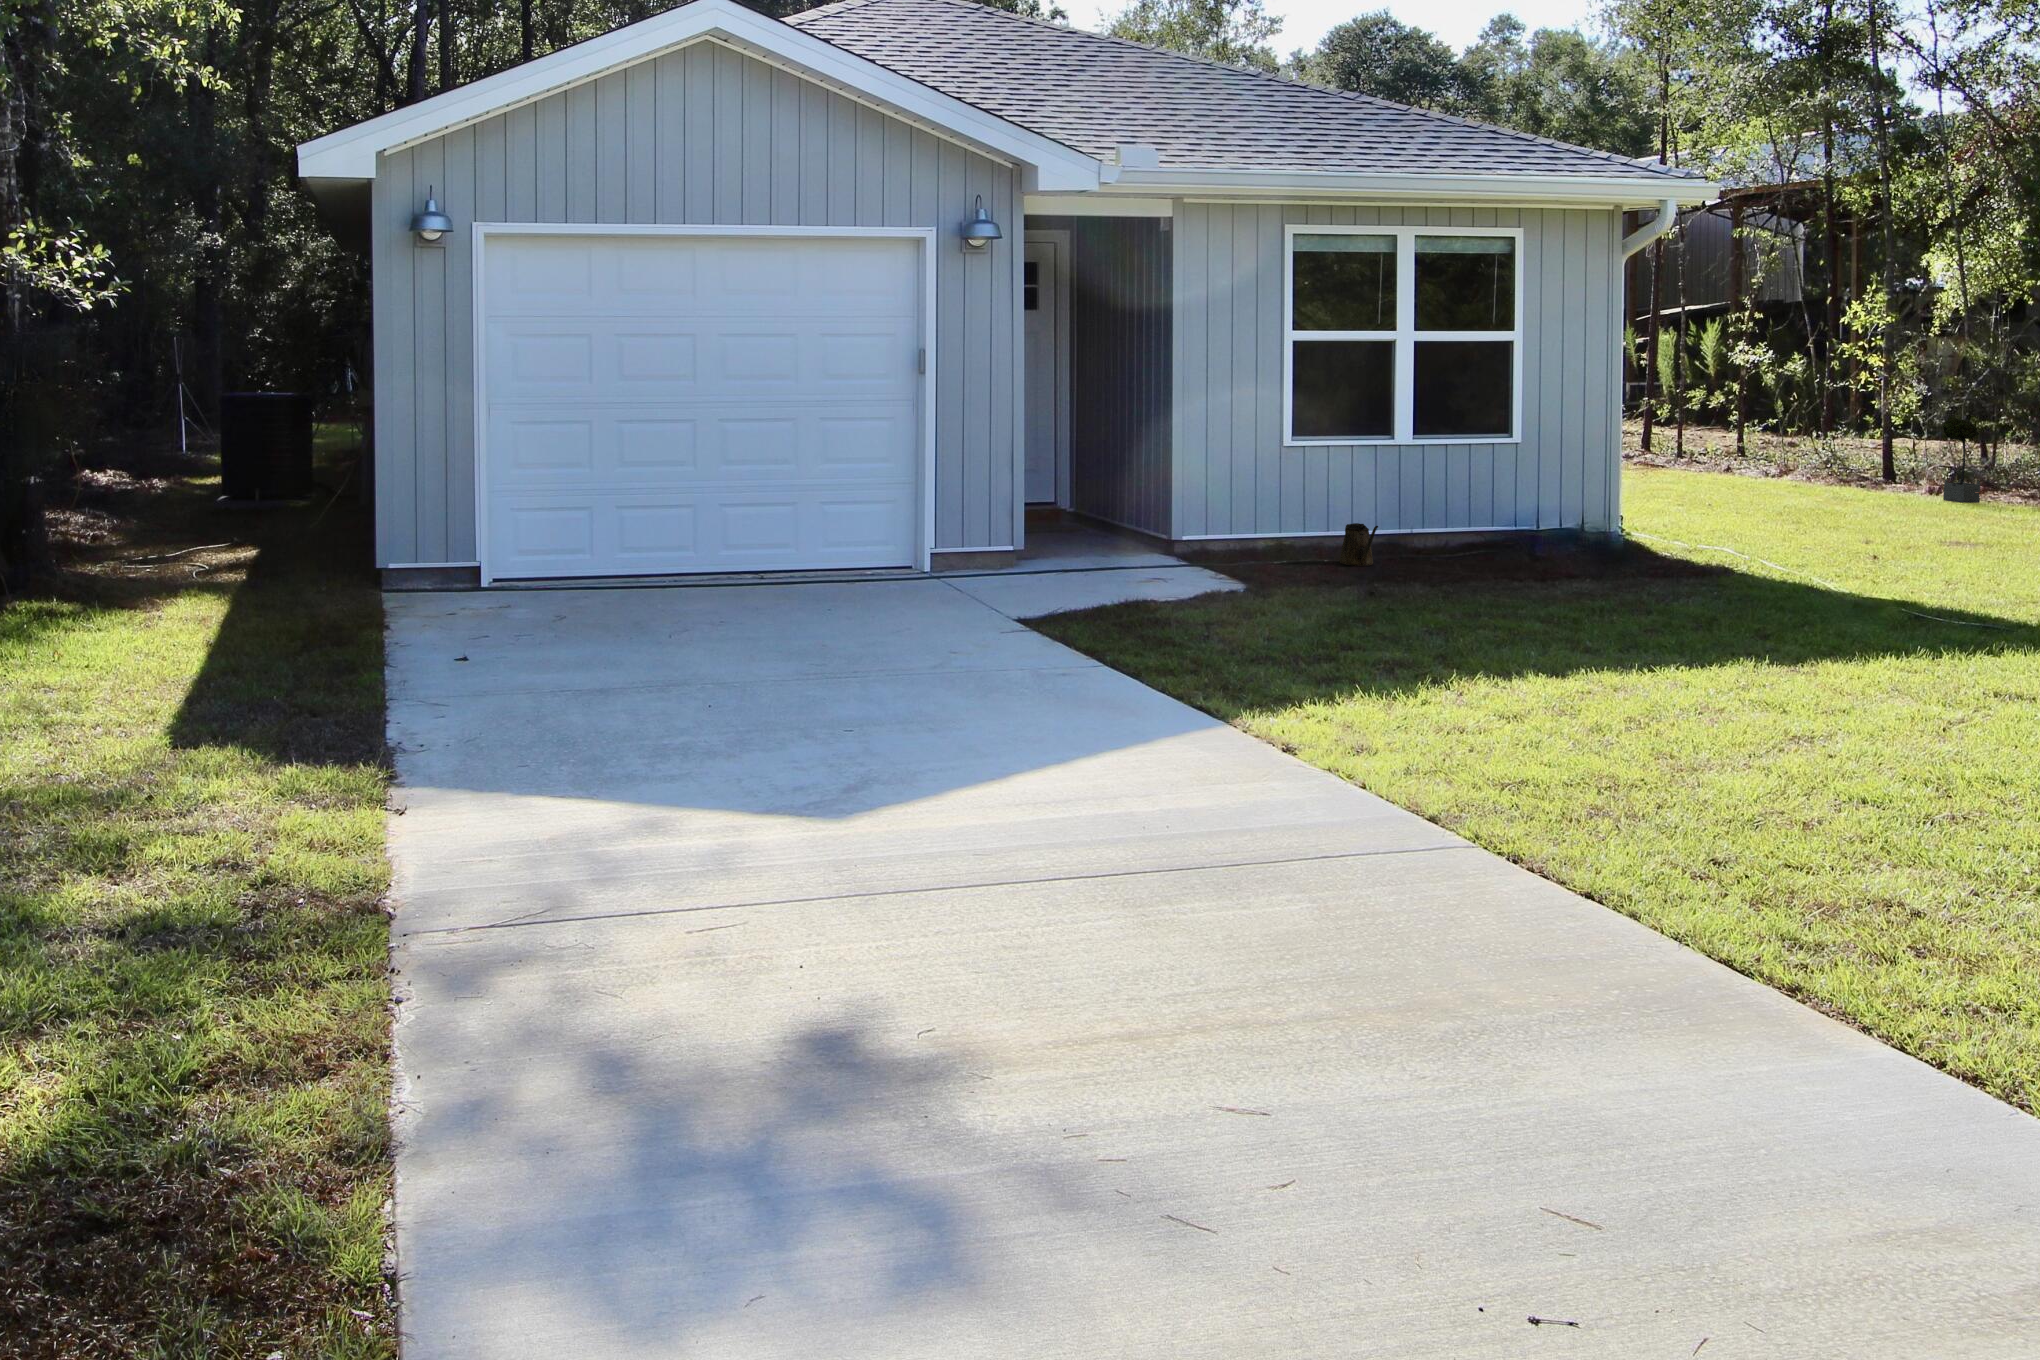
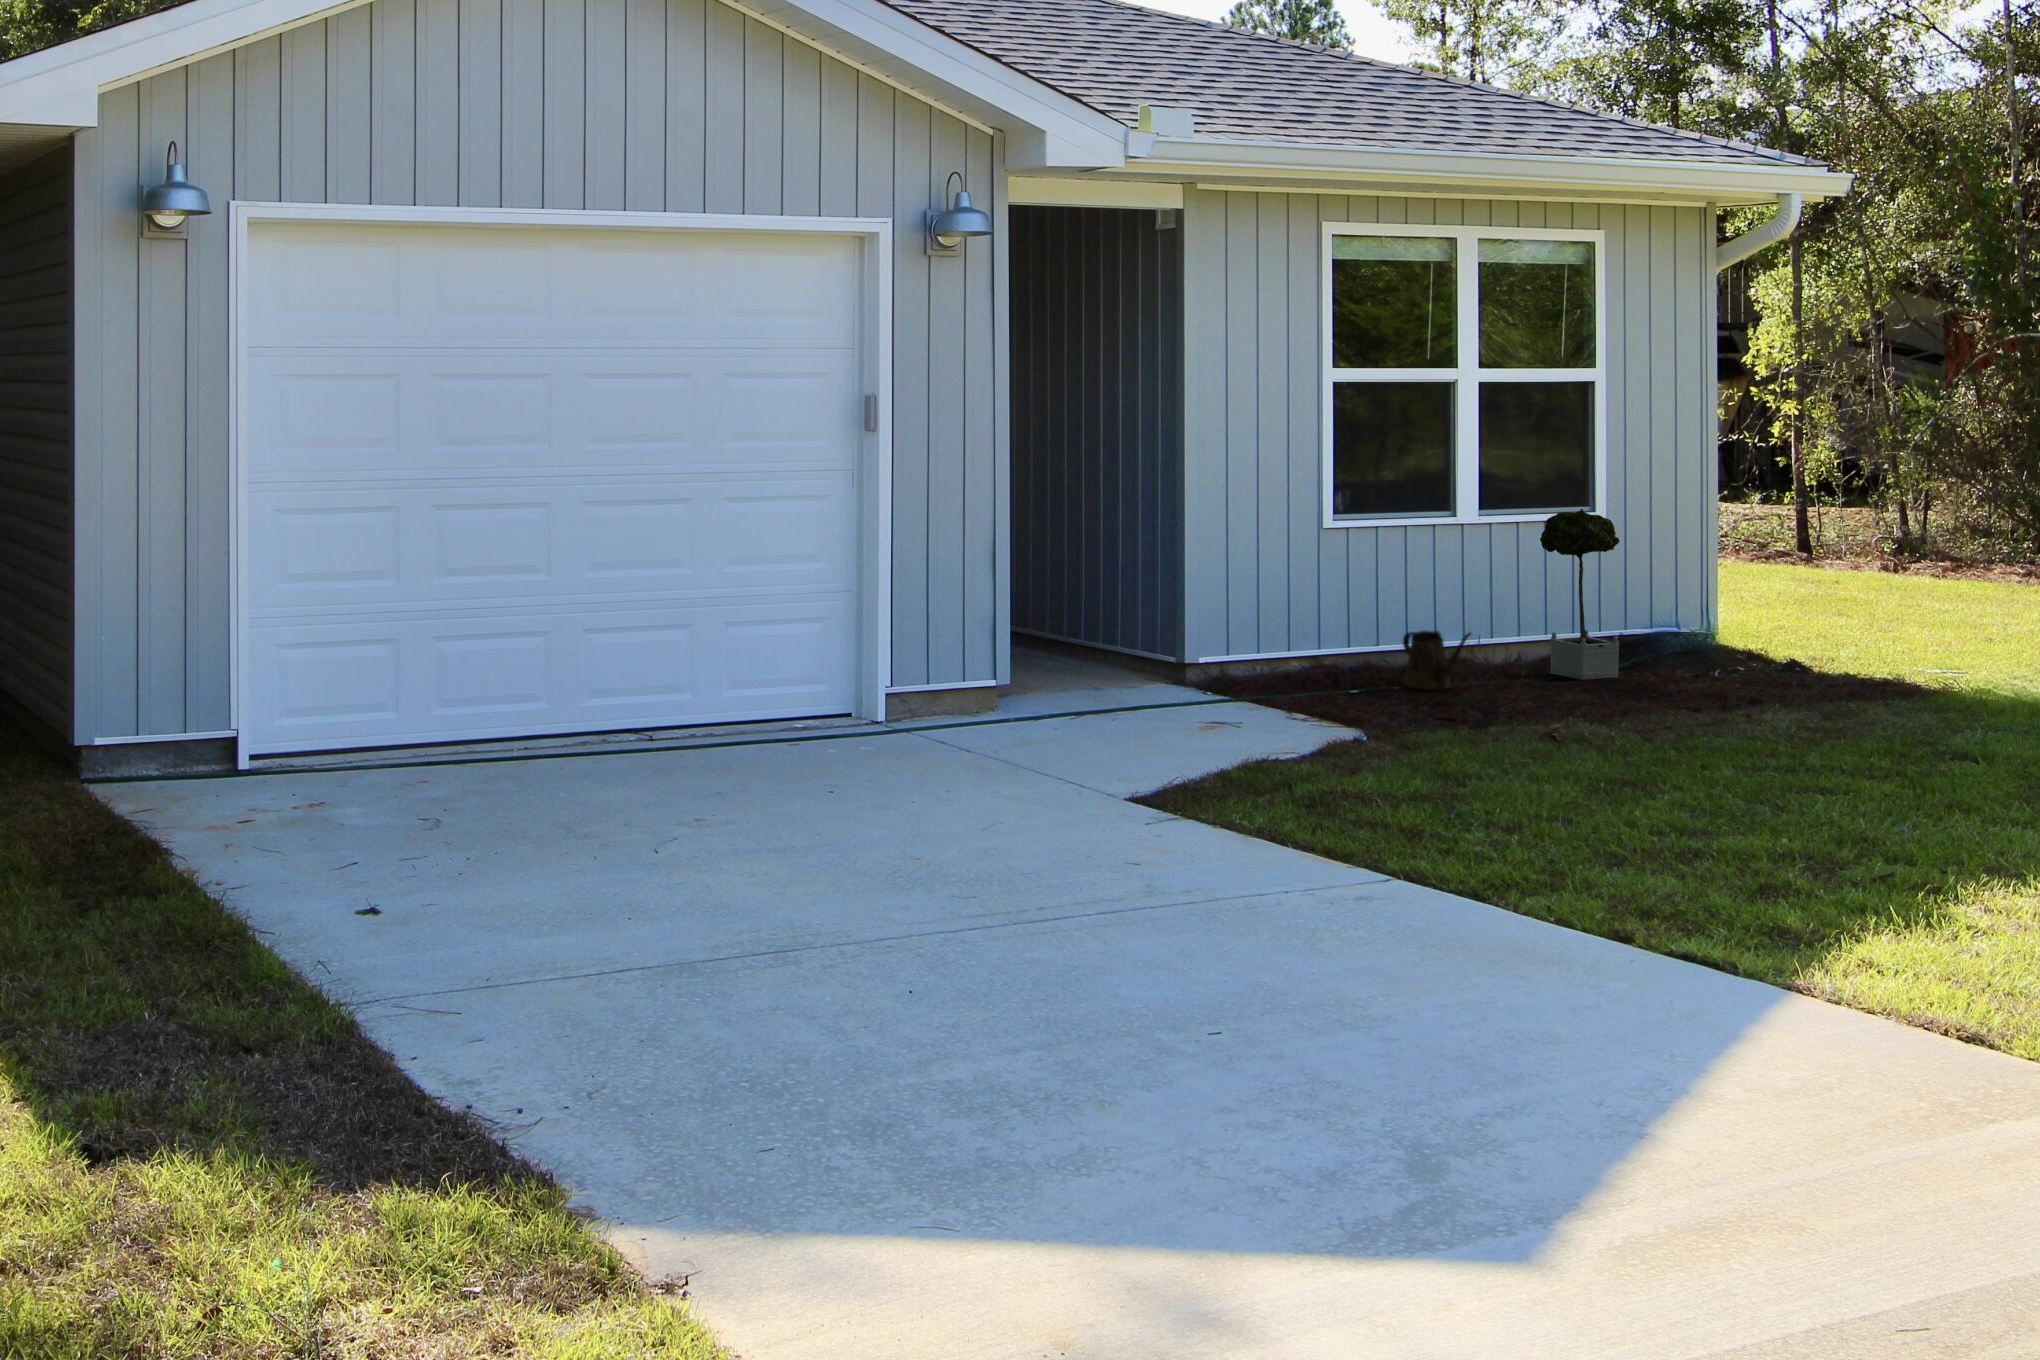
potted tree: present [1943,416,1980,503] -> present [1540,509,1620,680]

